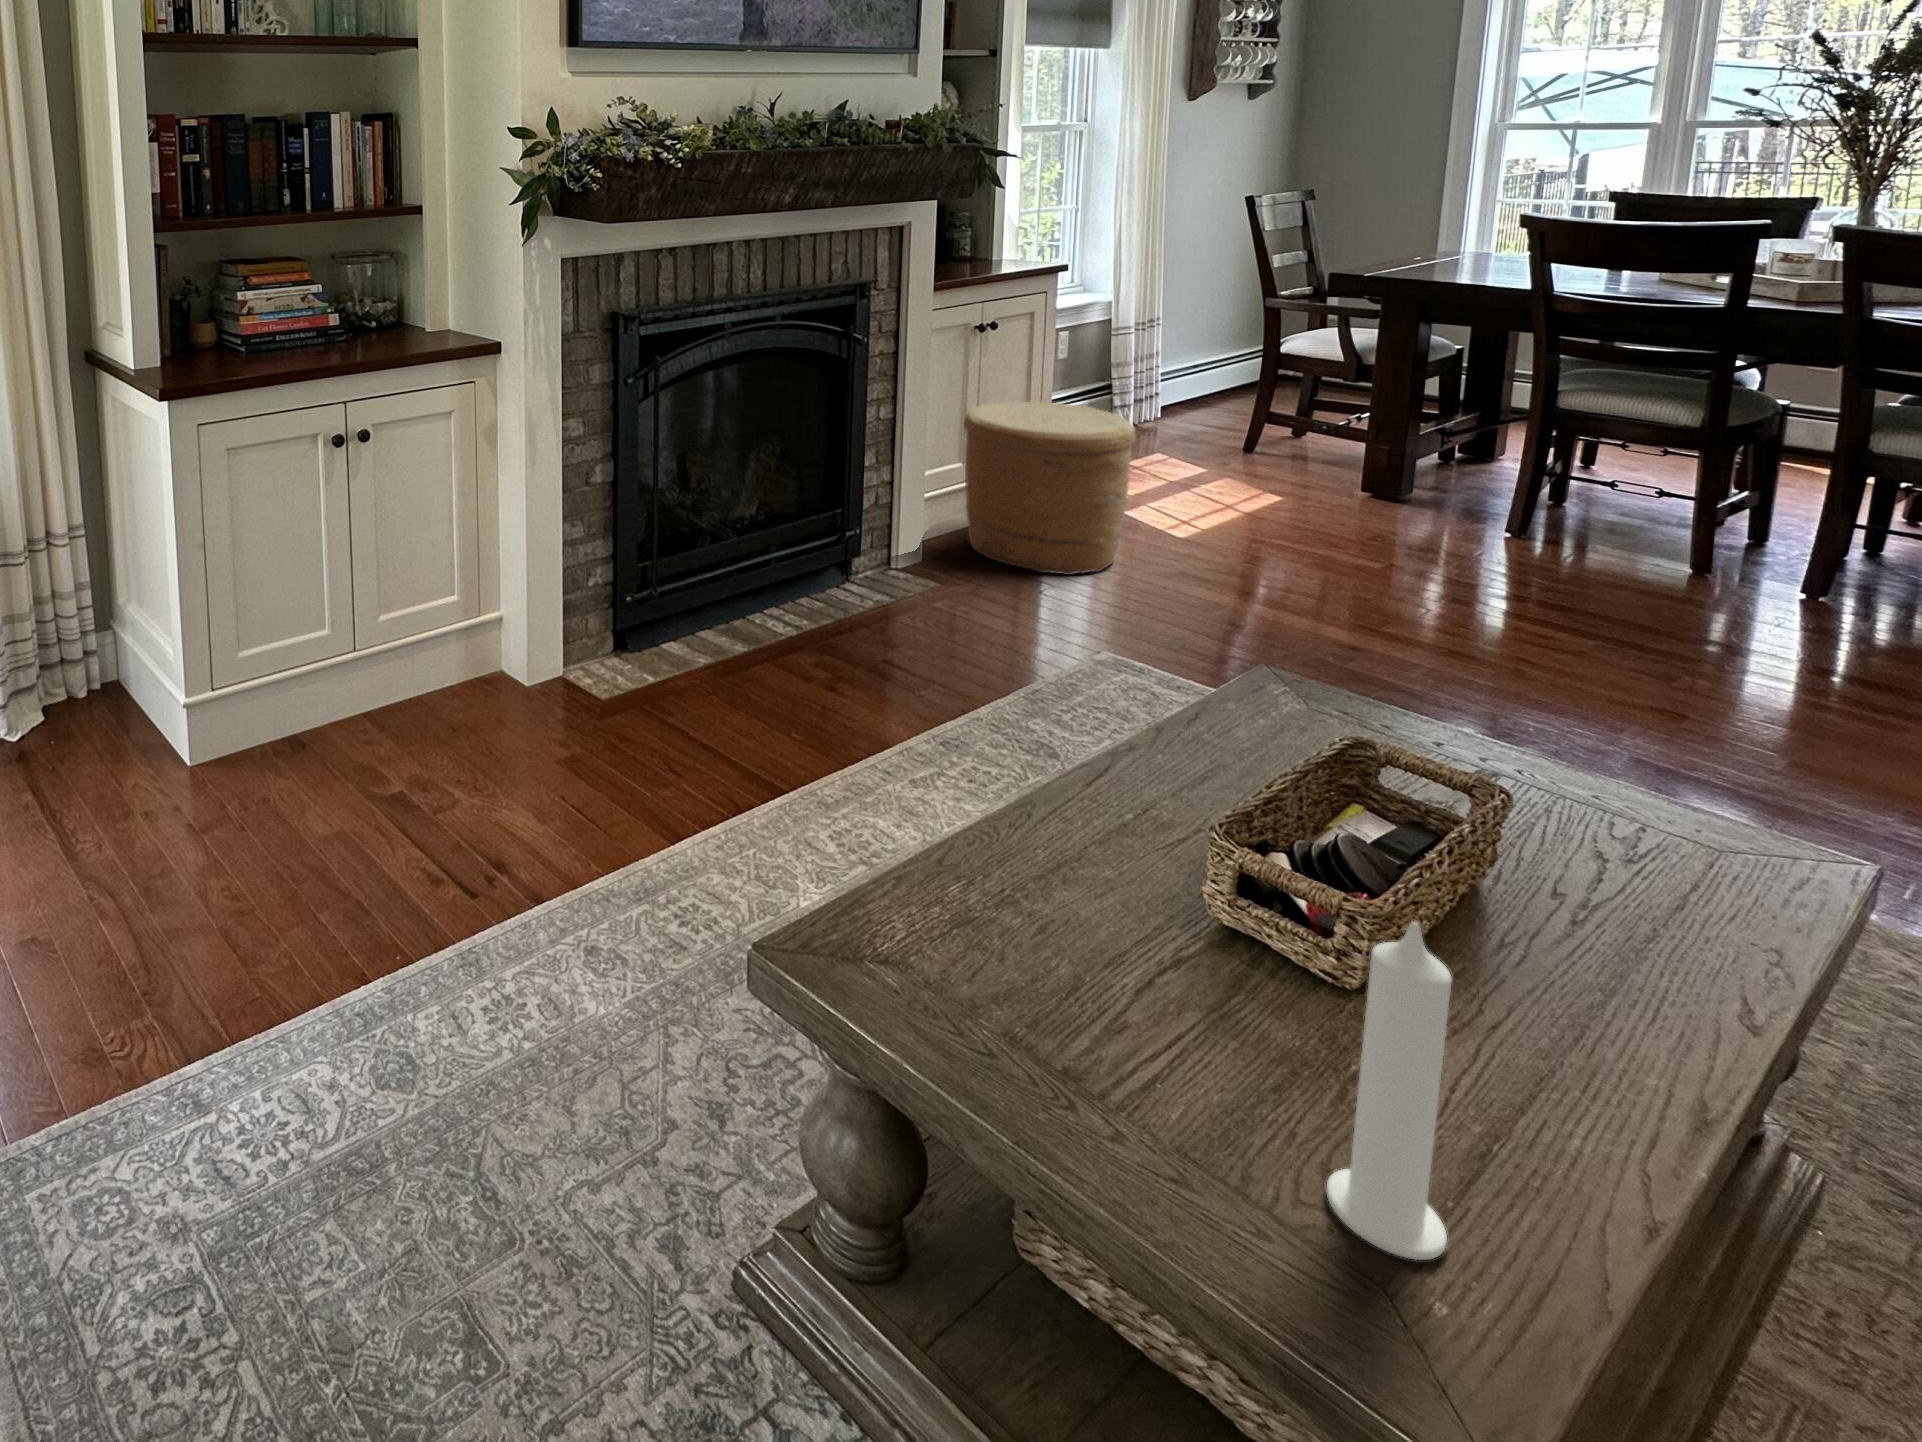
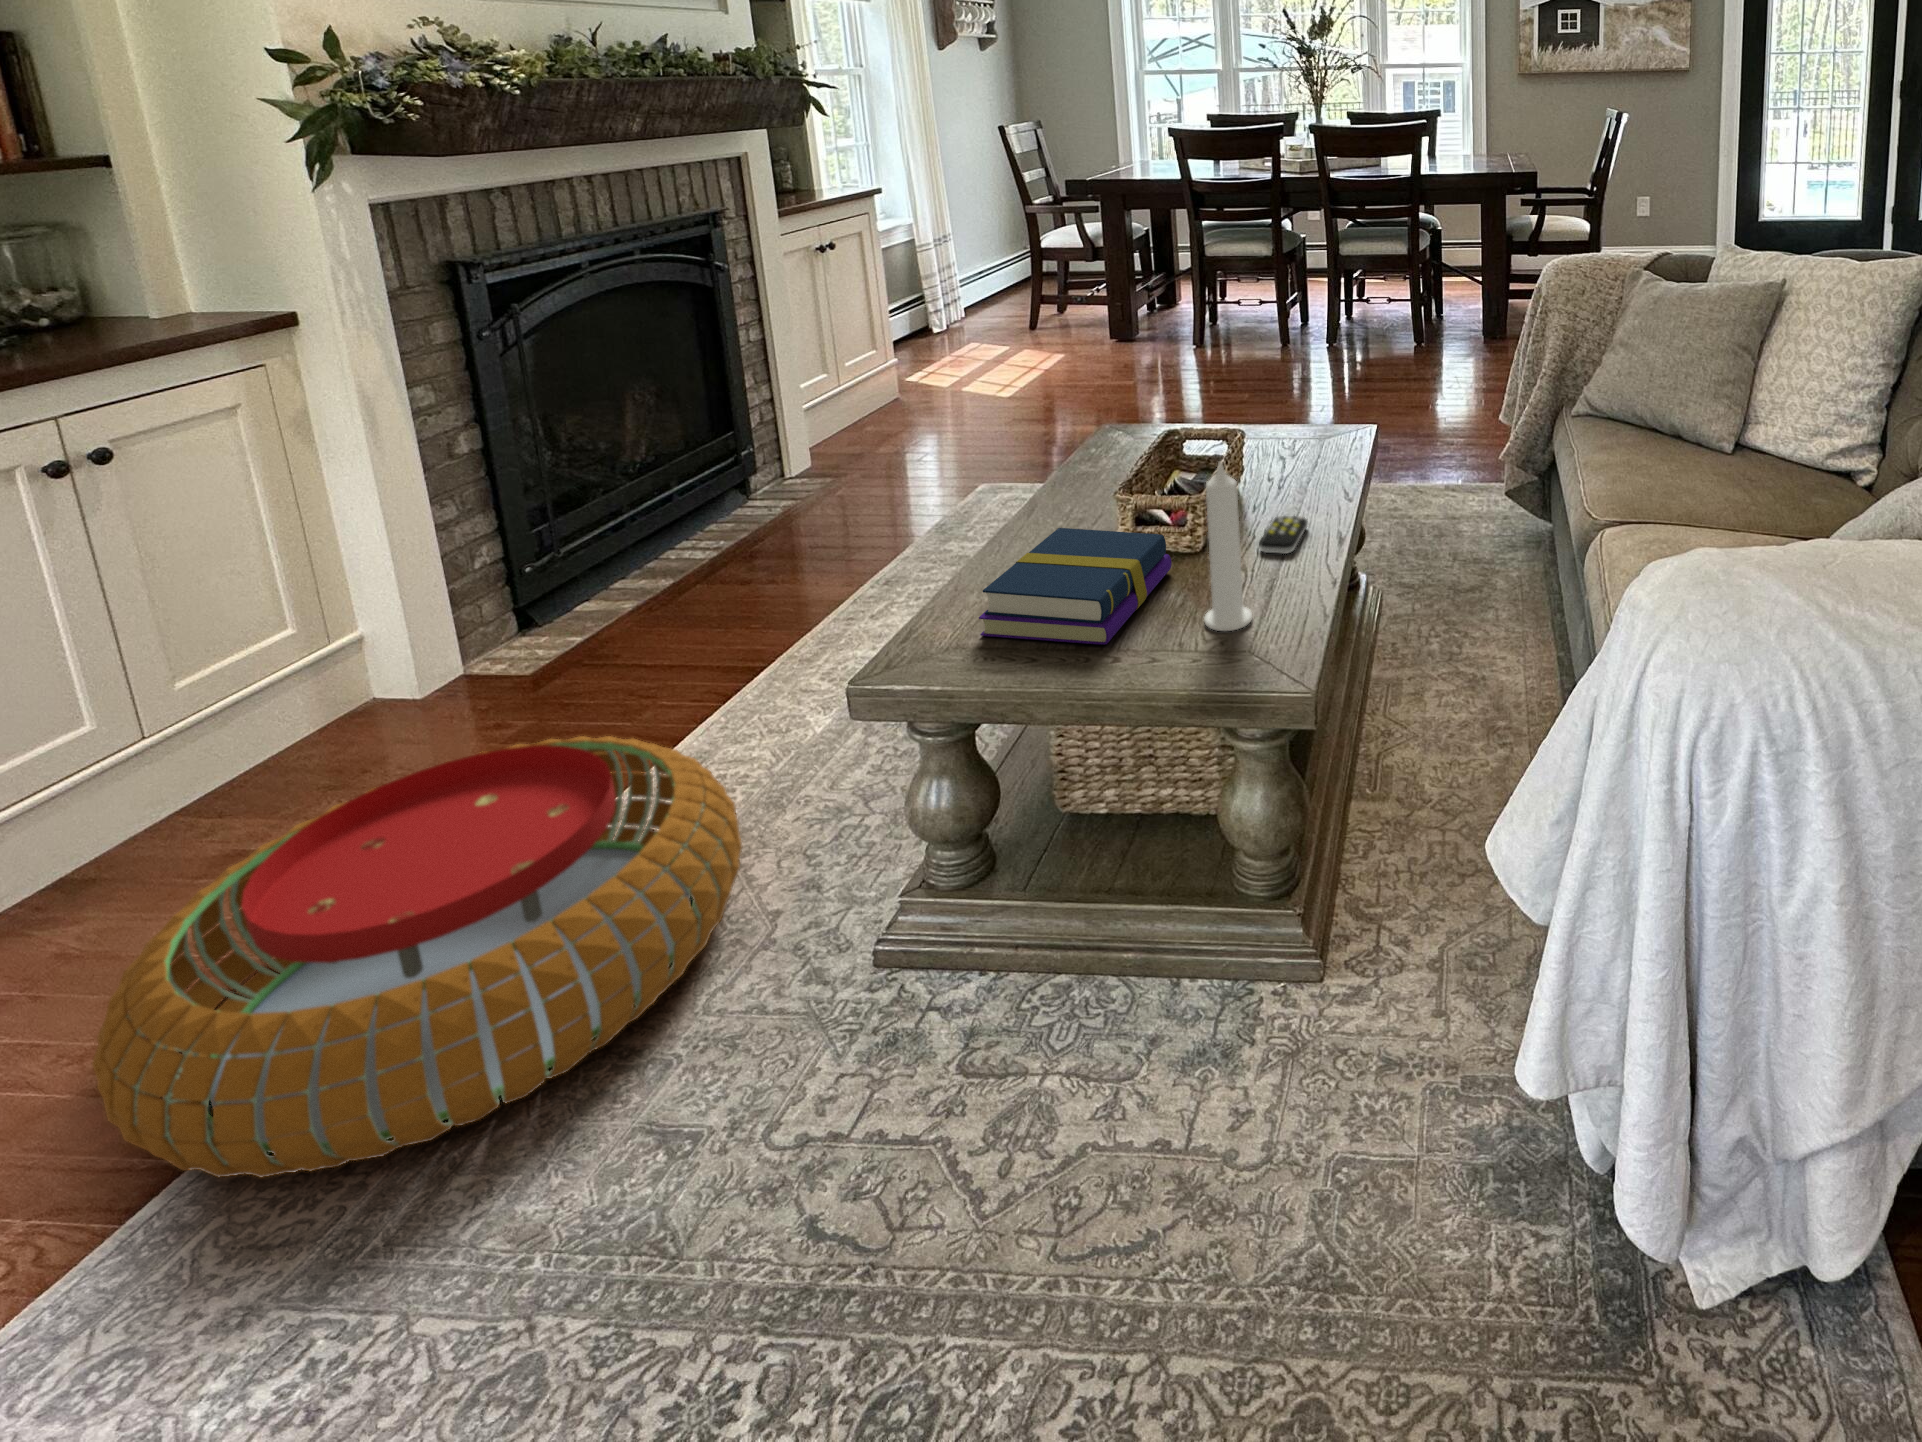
woven basket: present [964,402,1136,575] -> none [827,304,967,446]
pouf: none [203,773,666,1170] -> present [92,736,742,1178]
book: none [927,849,1297,1116] -> present [979,528,1172,644]
remote control: none [1516,1021,1668,1128] -> present [1259,516,1307,554]

